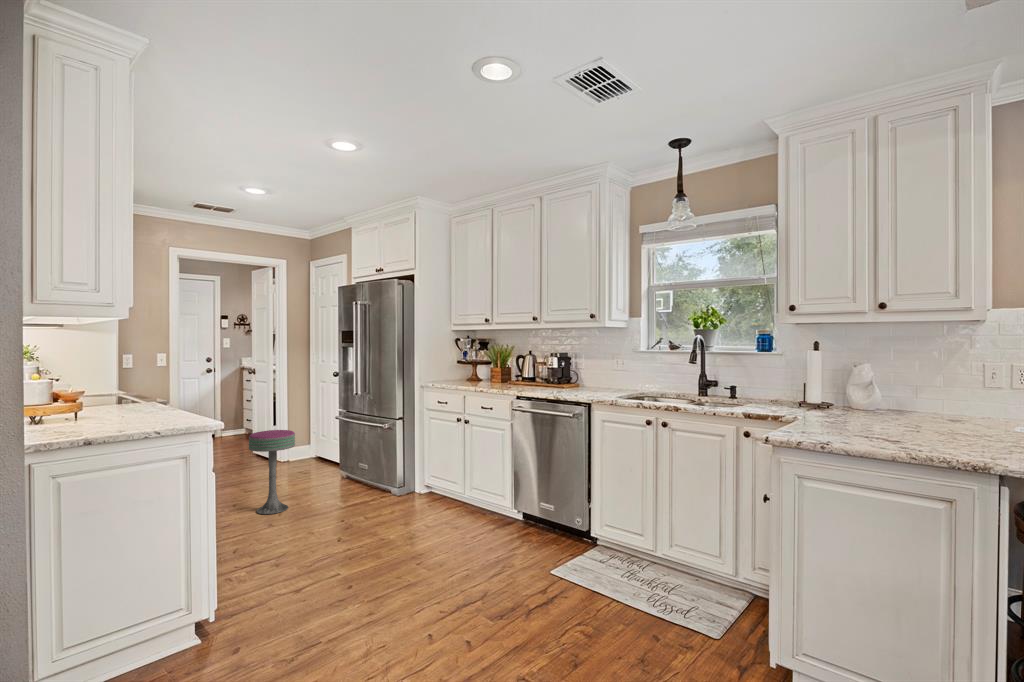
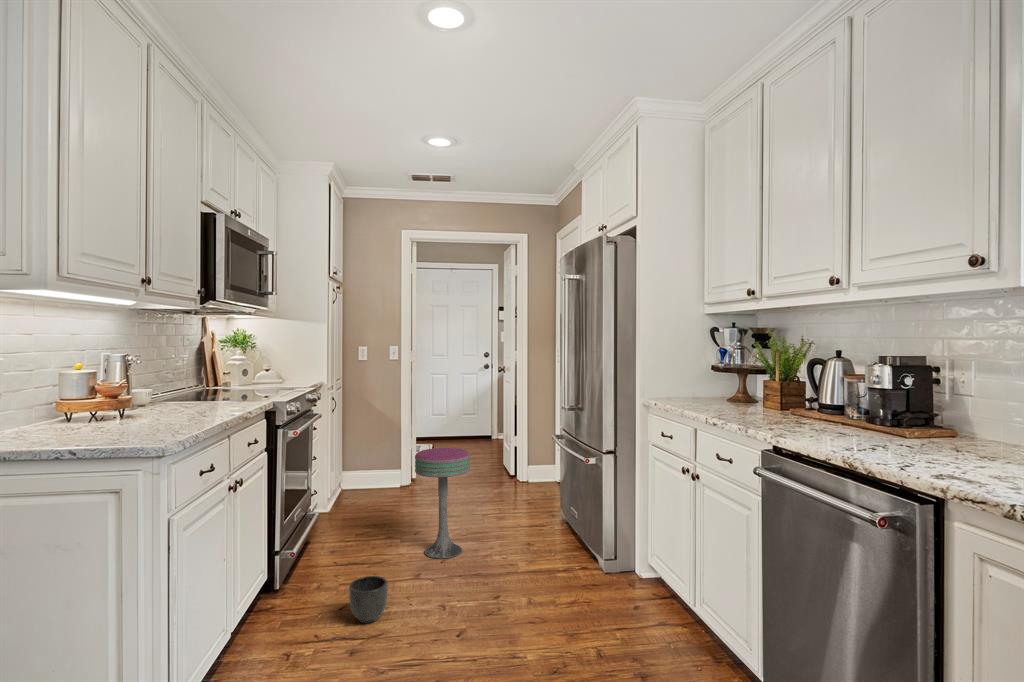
planter: none [248,520,279,554] -> present [349,576,388,623]

